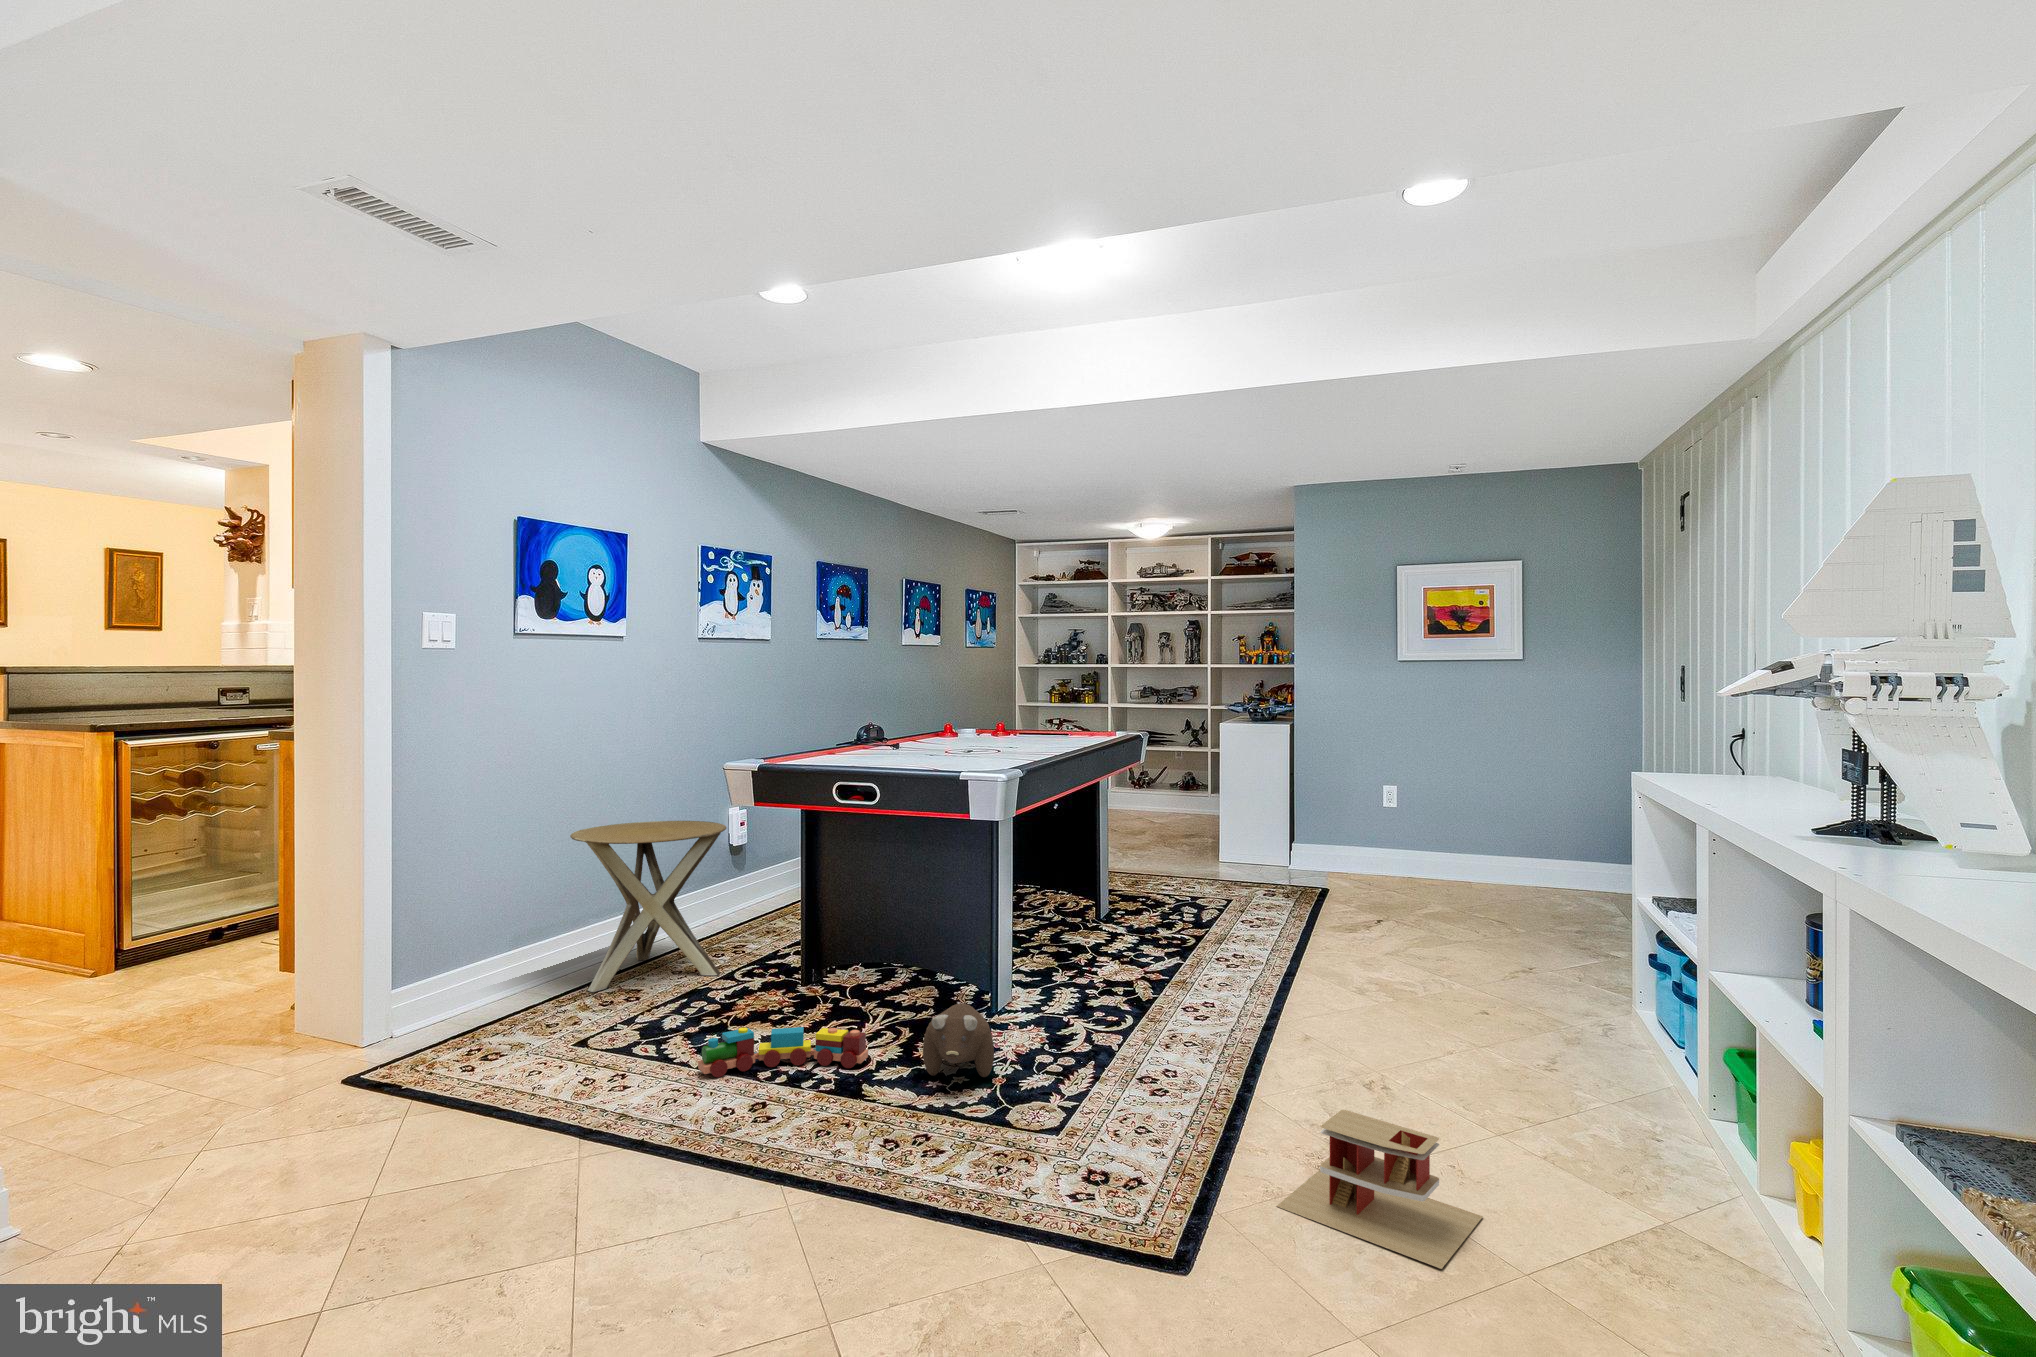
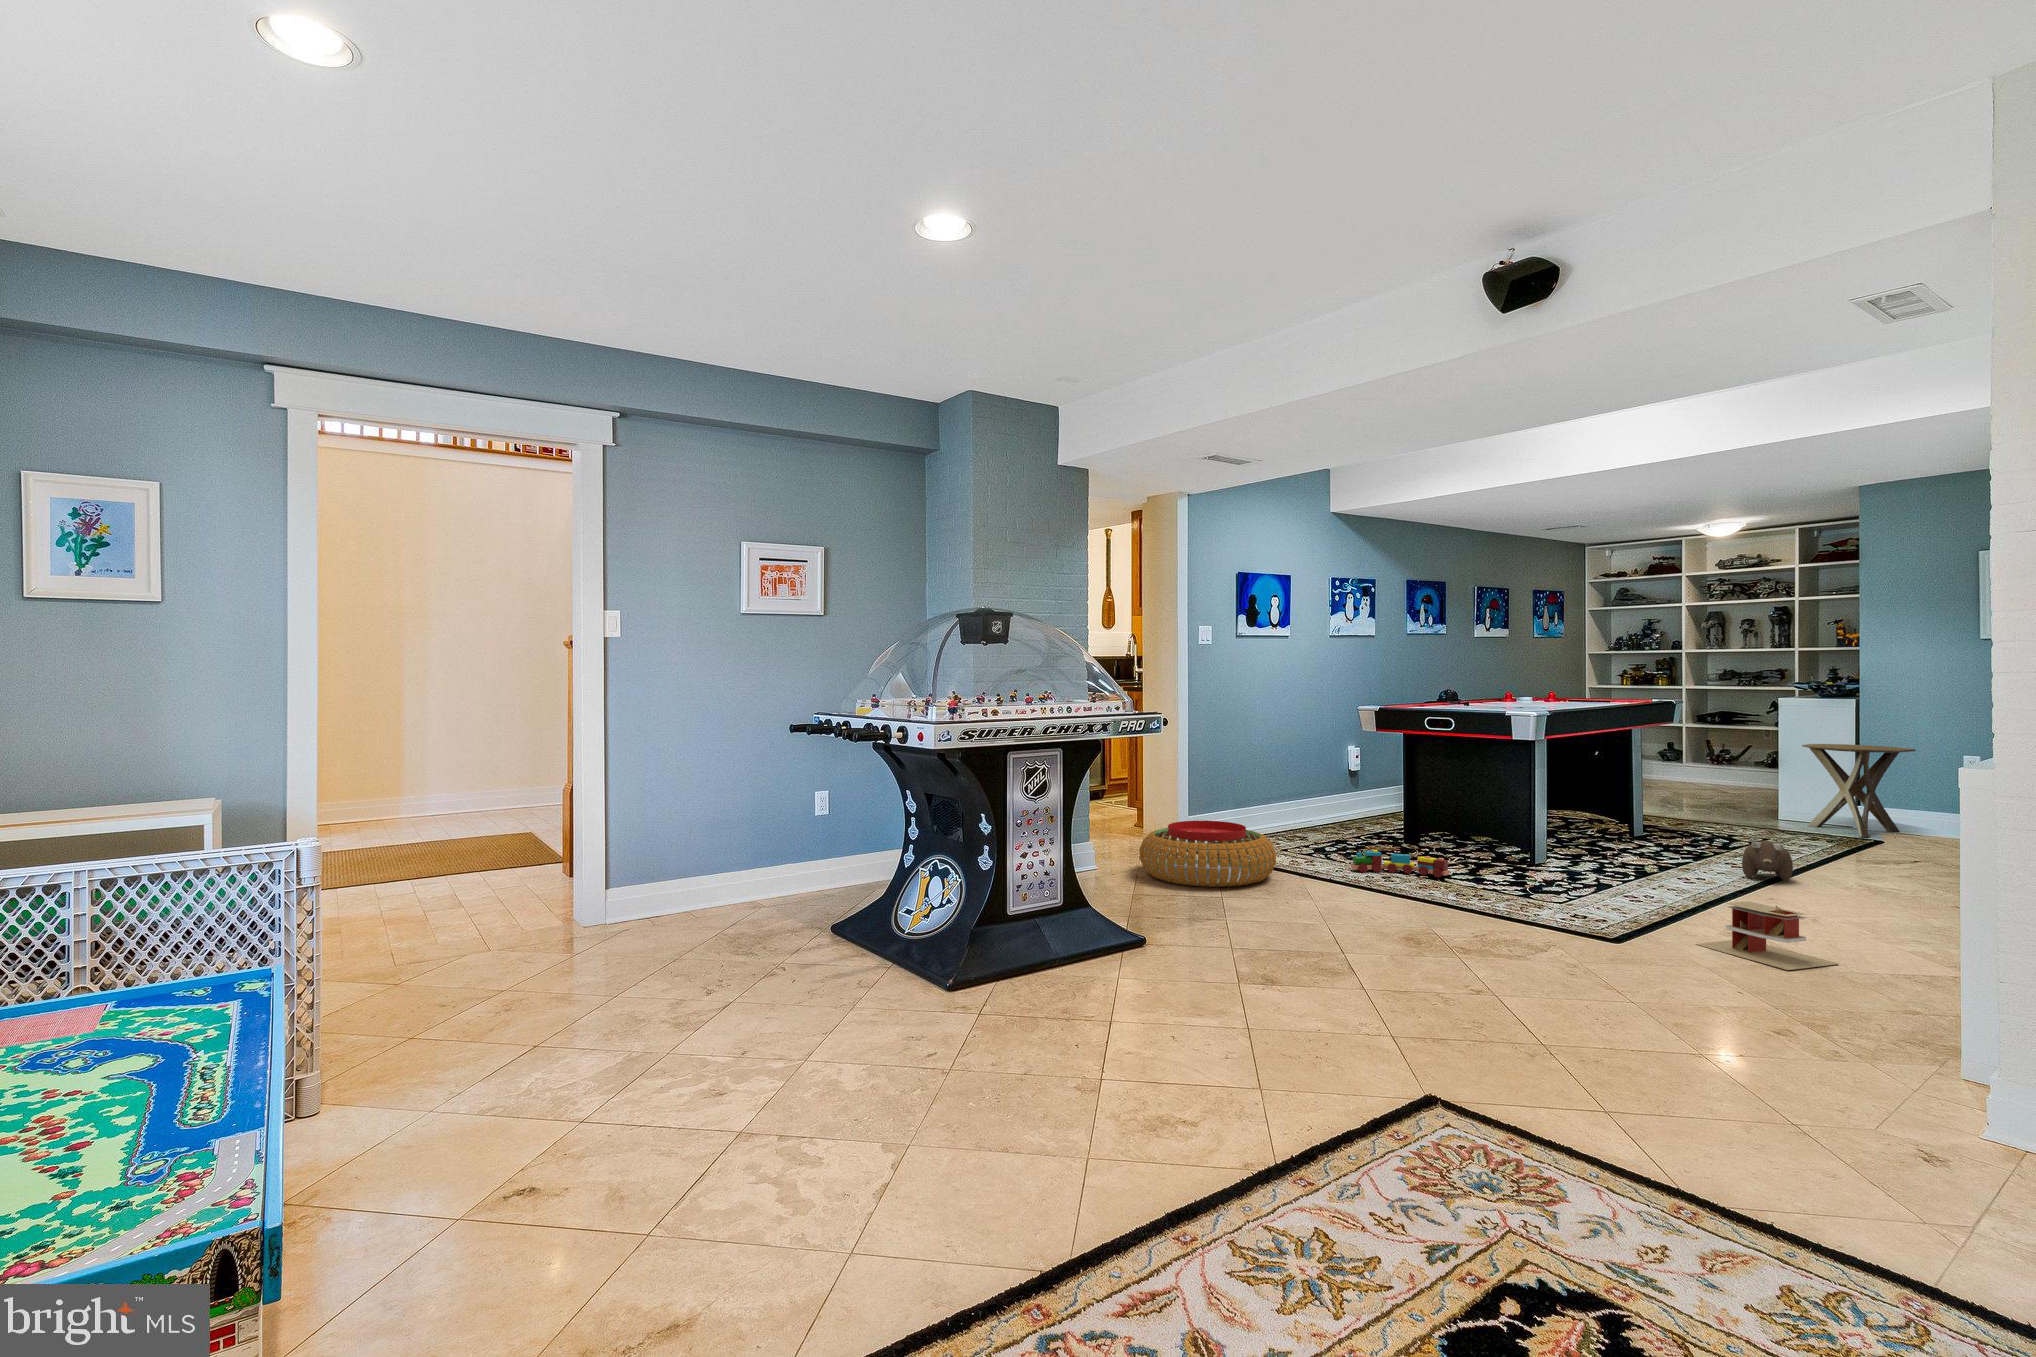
side table: present [570,821,726,992] -> present [1802,744,1916,837]
plush toy: present [923,1004,994,1077] -> present [1742,841,1793,881]
pouf: none [177,1021,536,1224] -> present [1139,821,1276,887]

